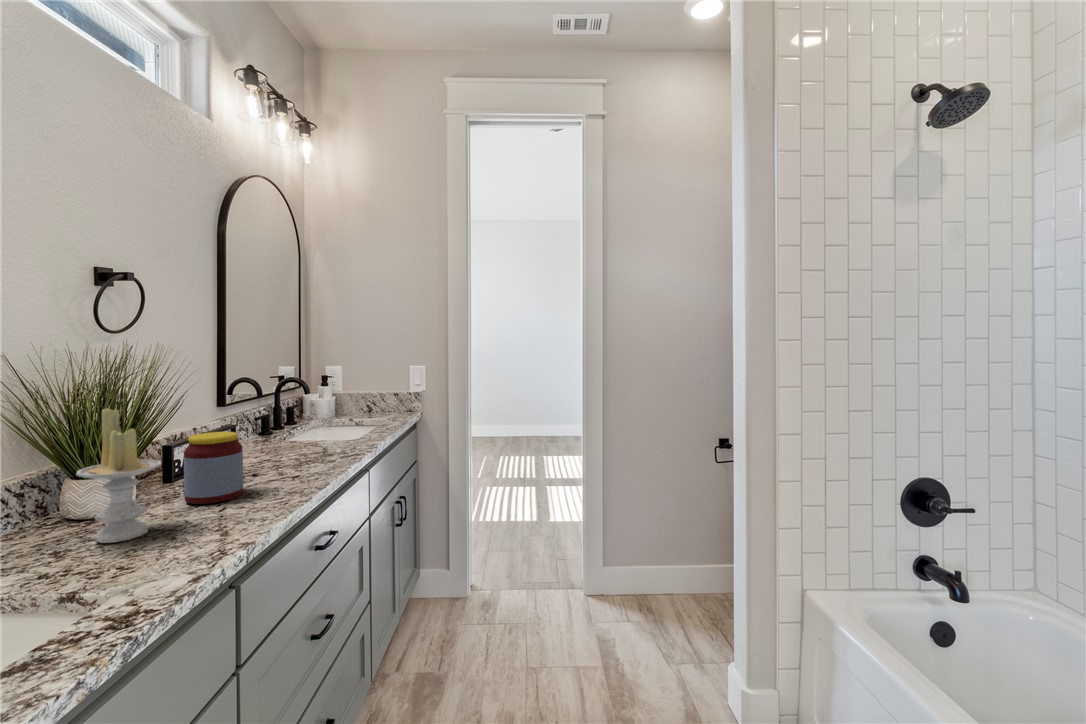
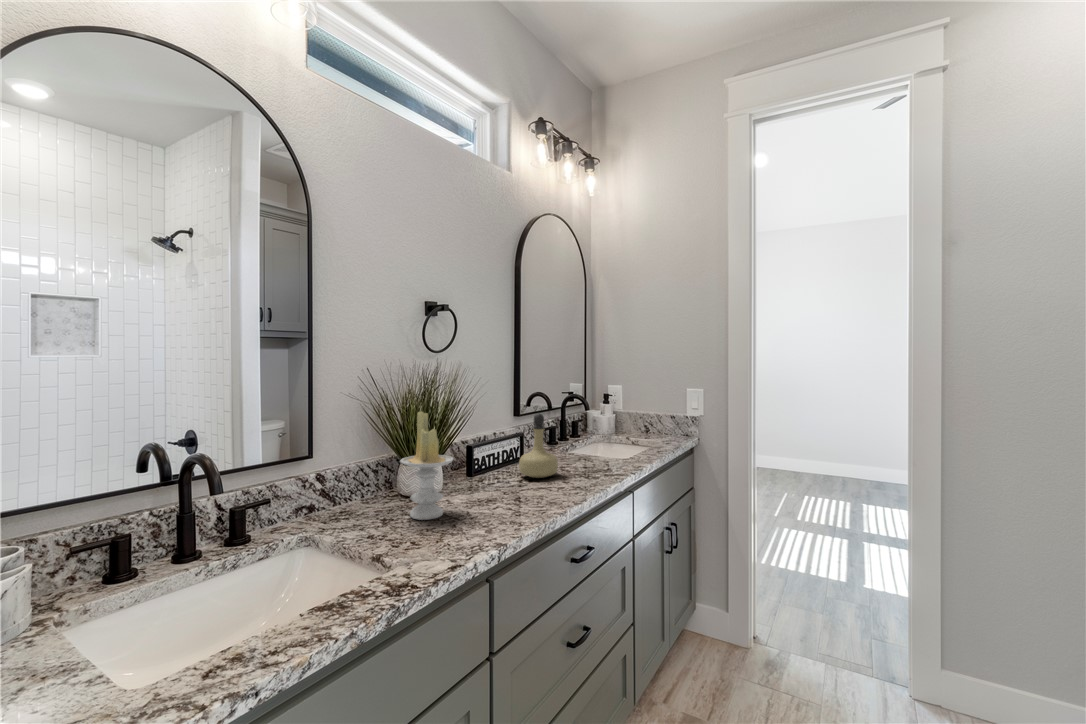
perfume bottle: none [238,401,288,472] -> present [519,413,558,478]
jar: present [184,432,243,504] -> none [474,438,517,500]

